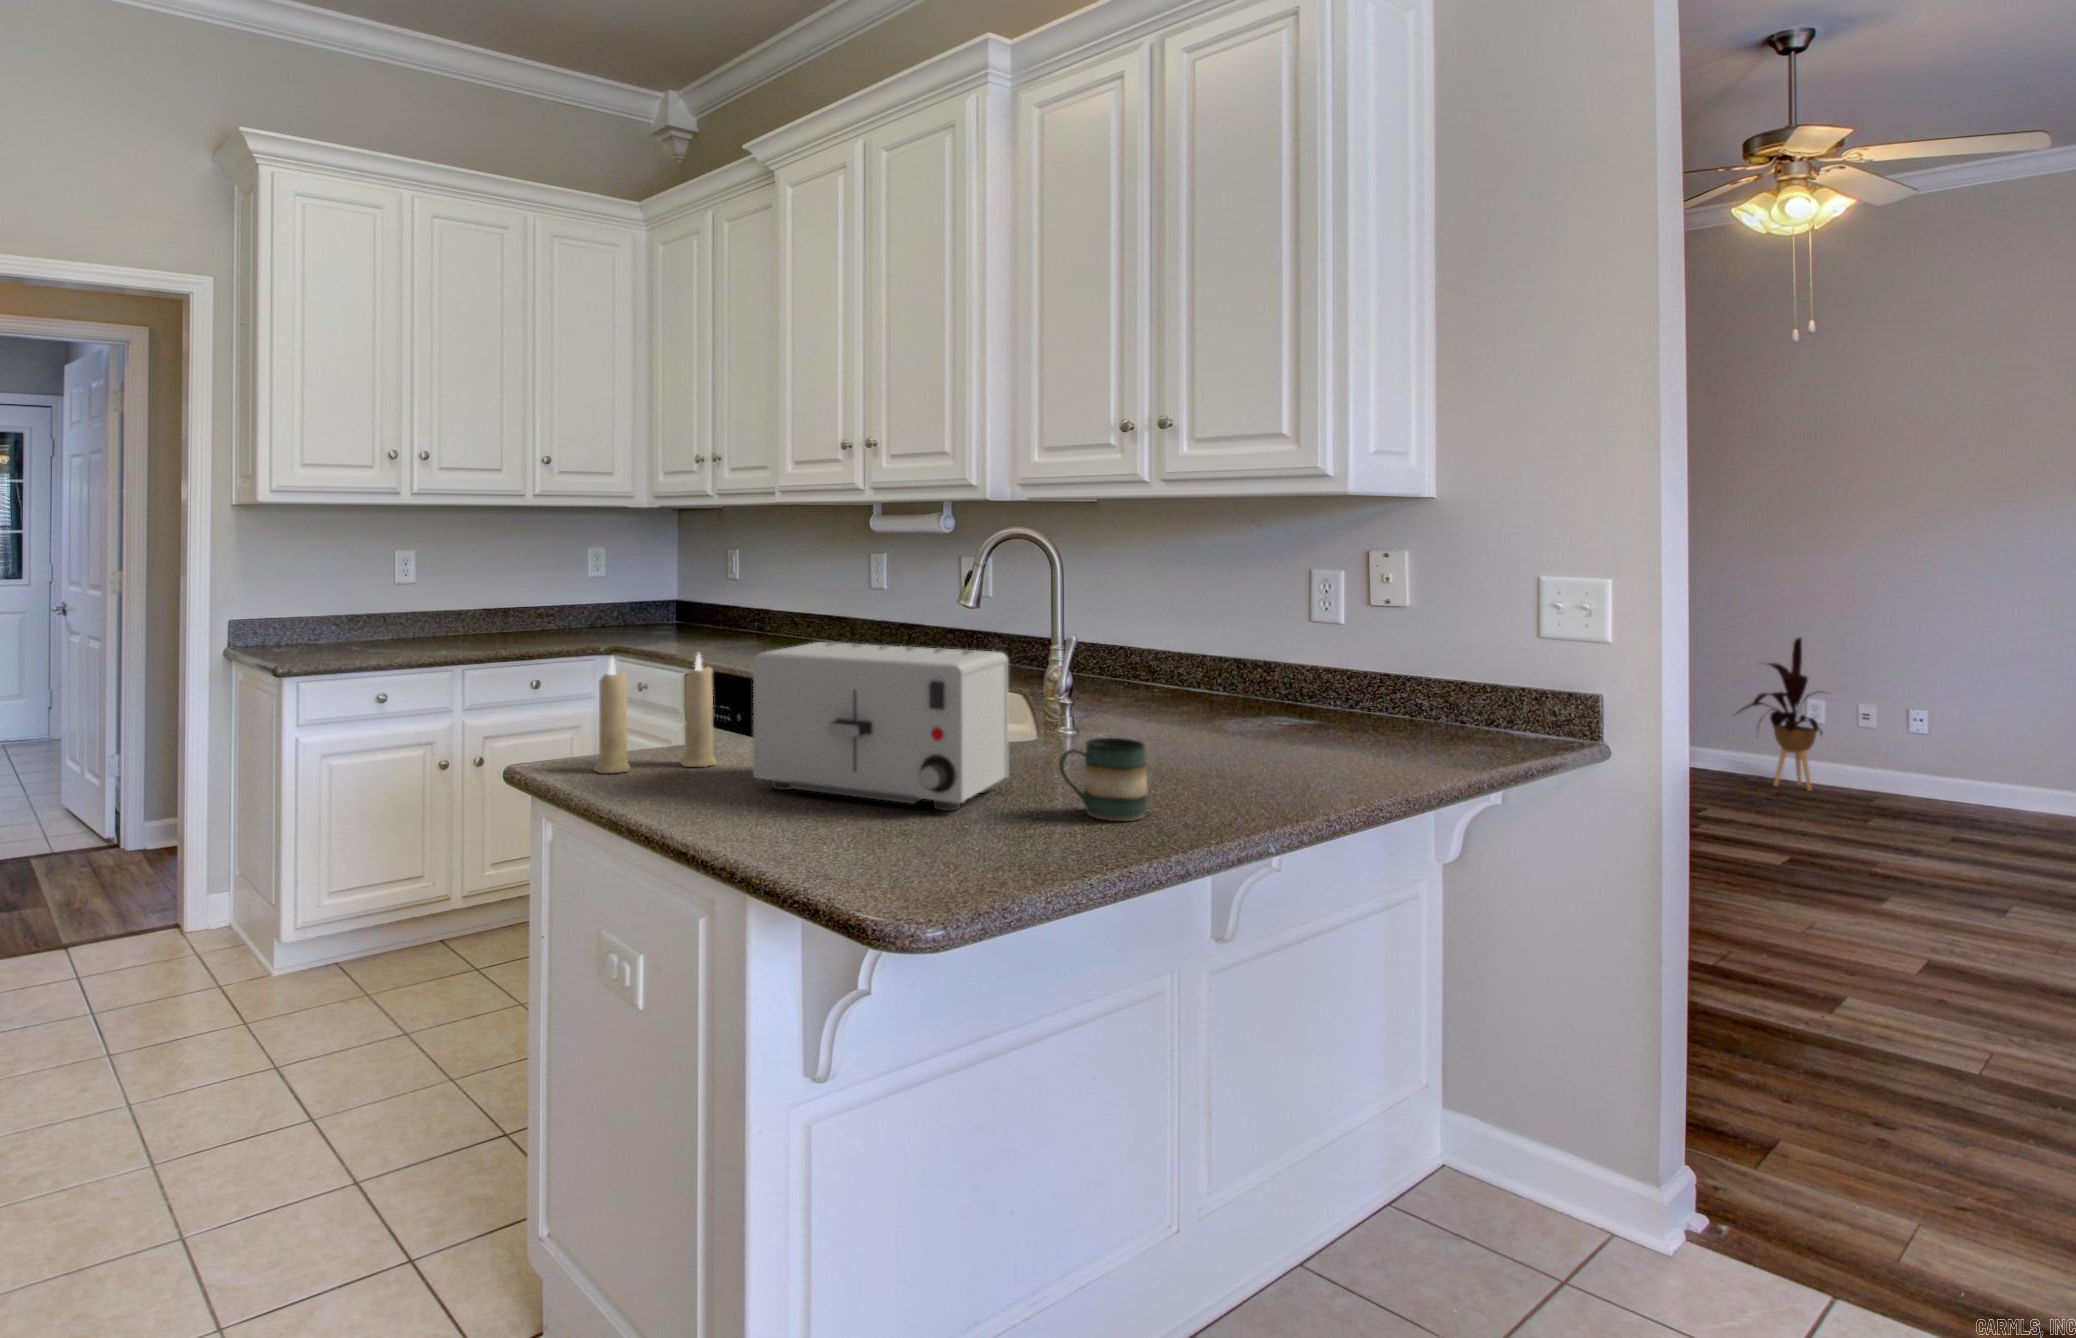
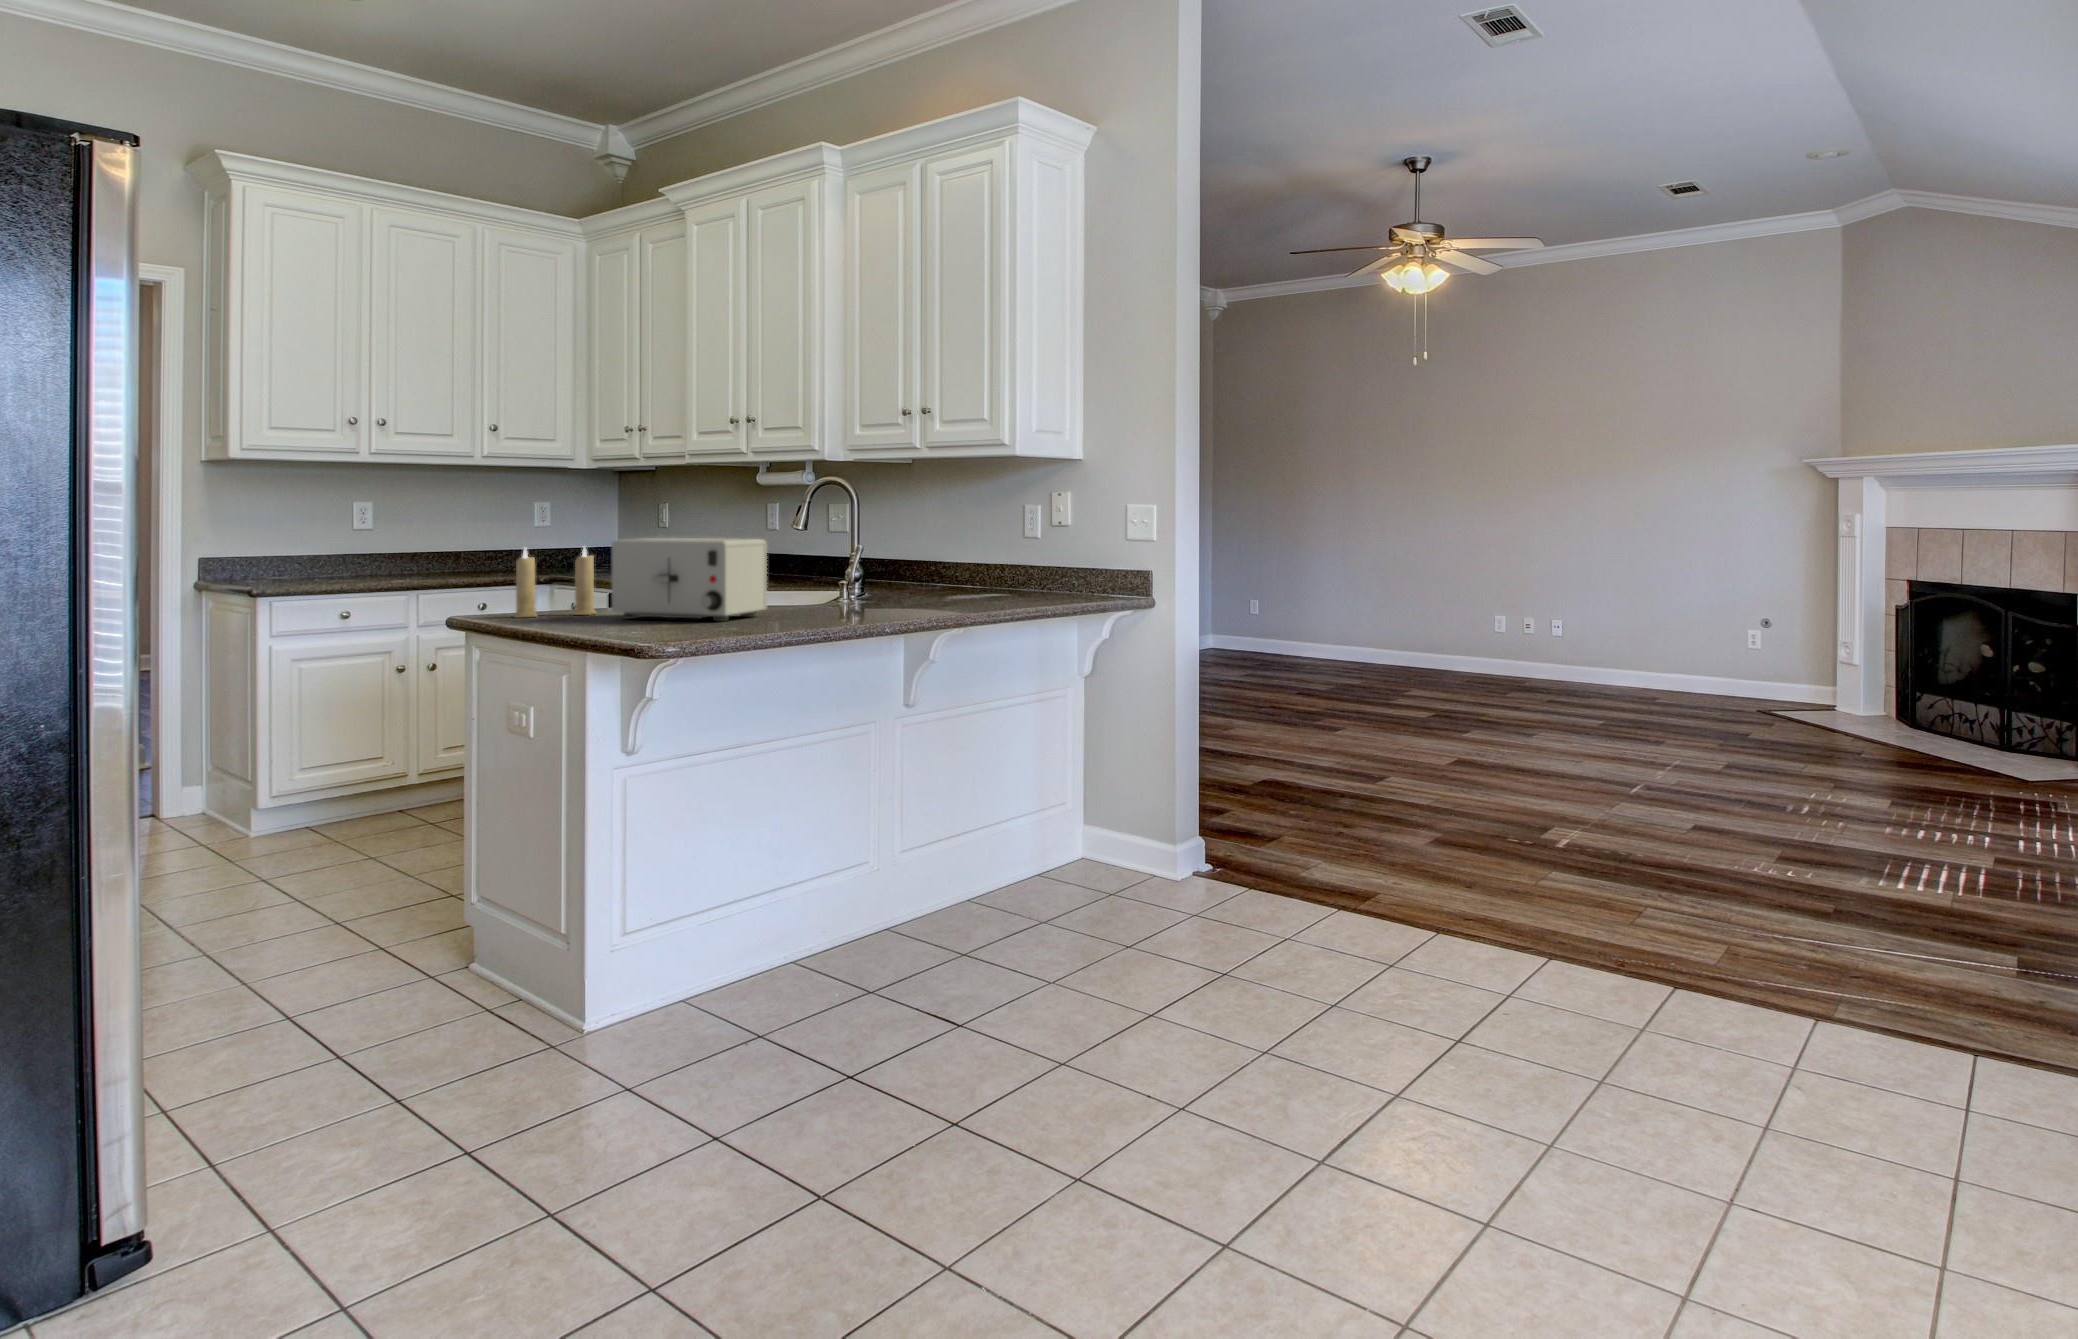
house plant: present [1739,638,1822,791] -> none [1454,574,1512,684]
mug: present [1059,738,1148,821] -> none [779,581,829,621]

